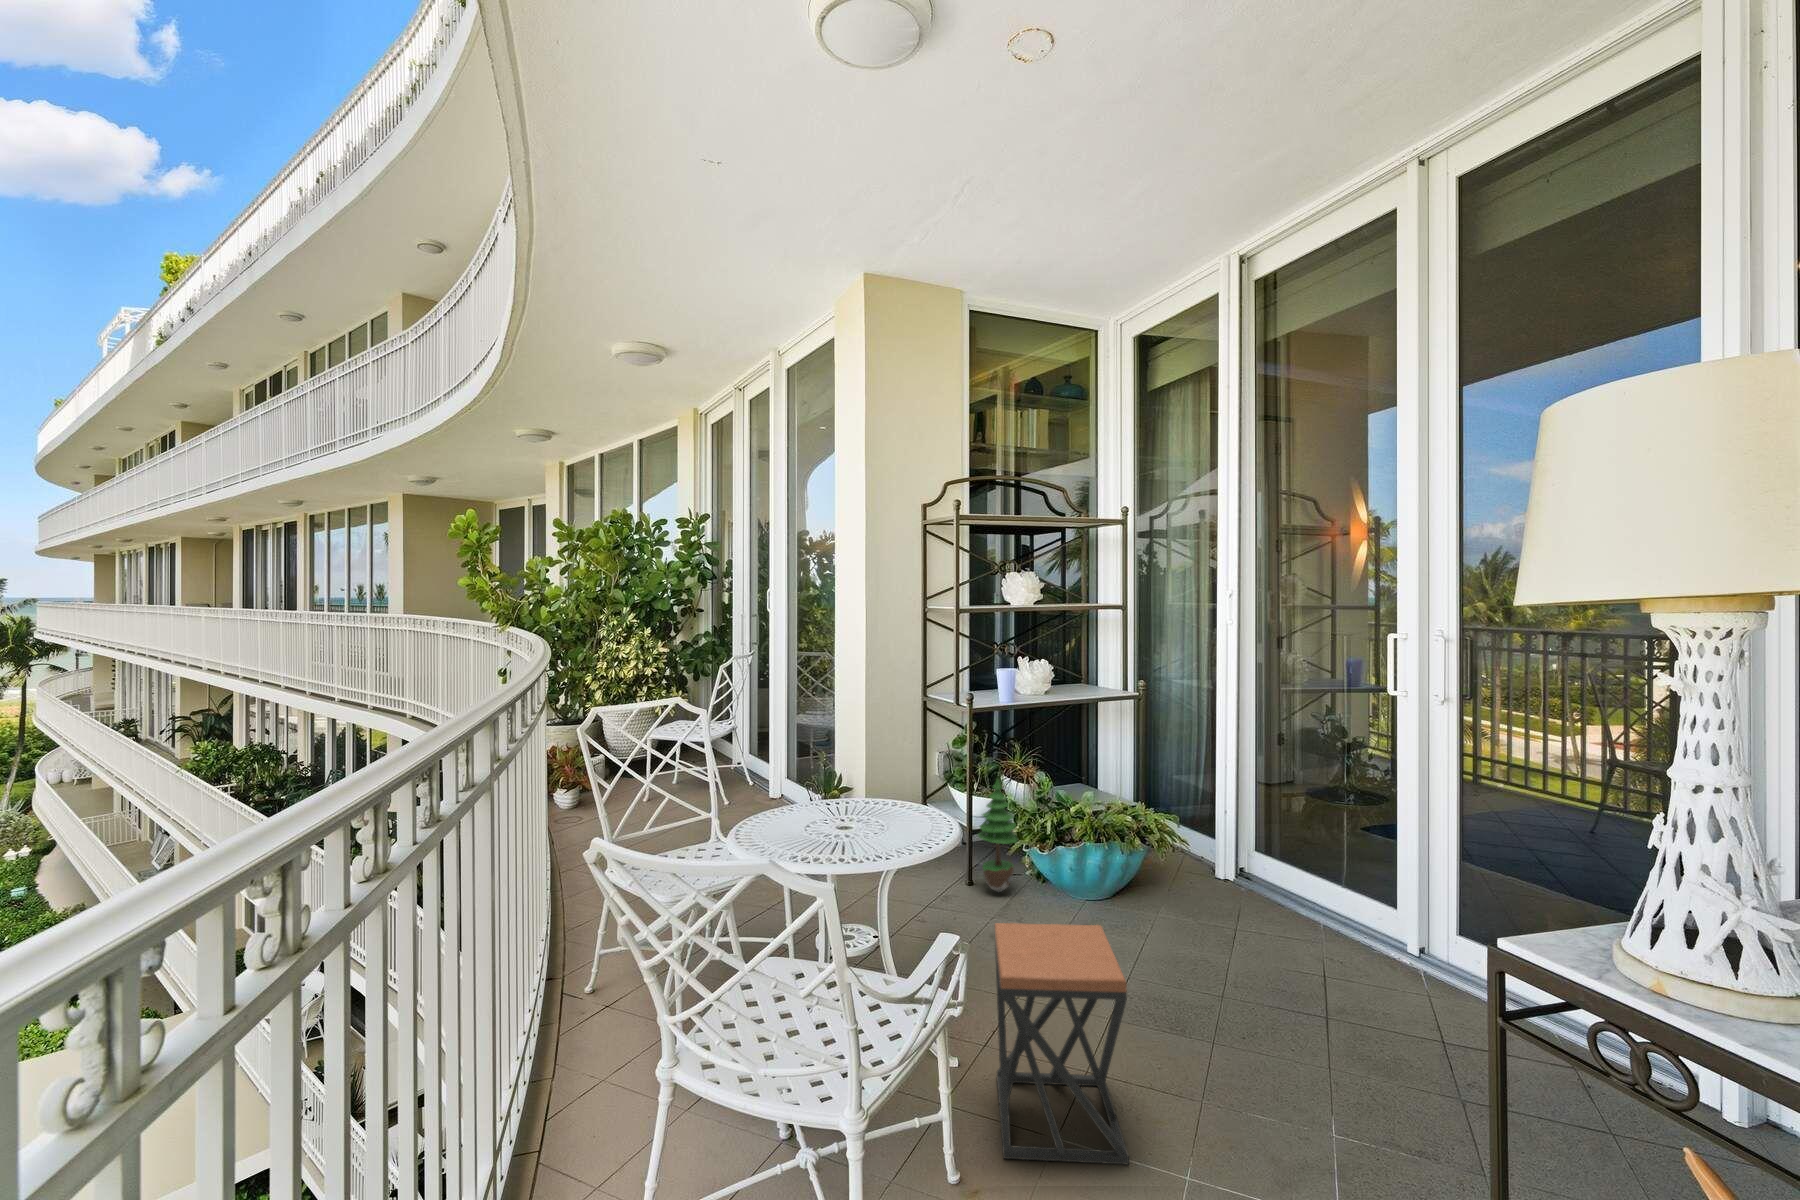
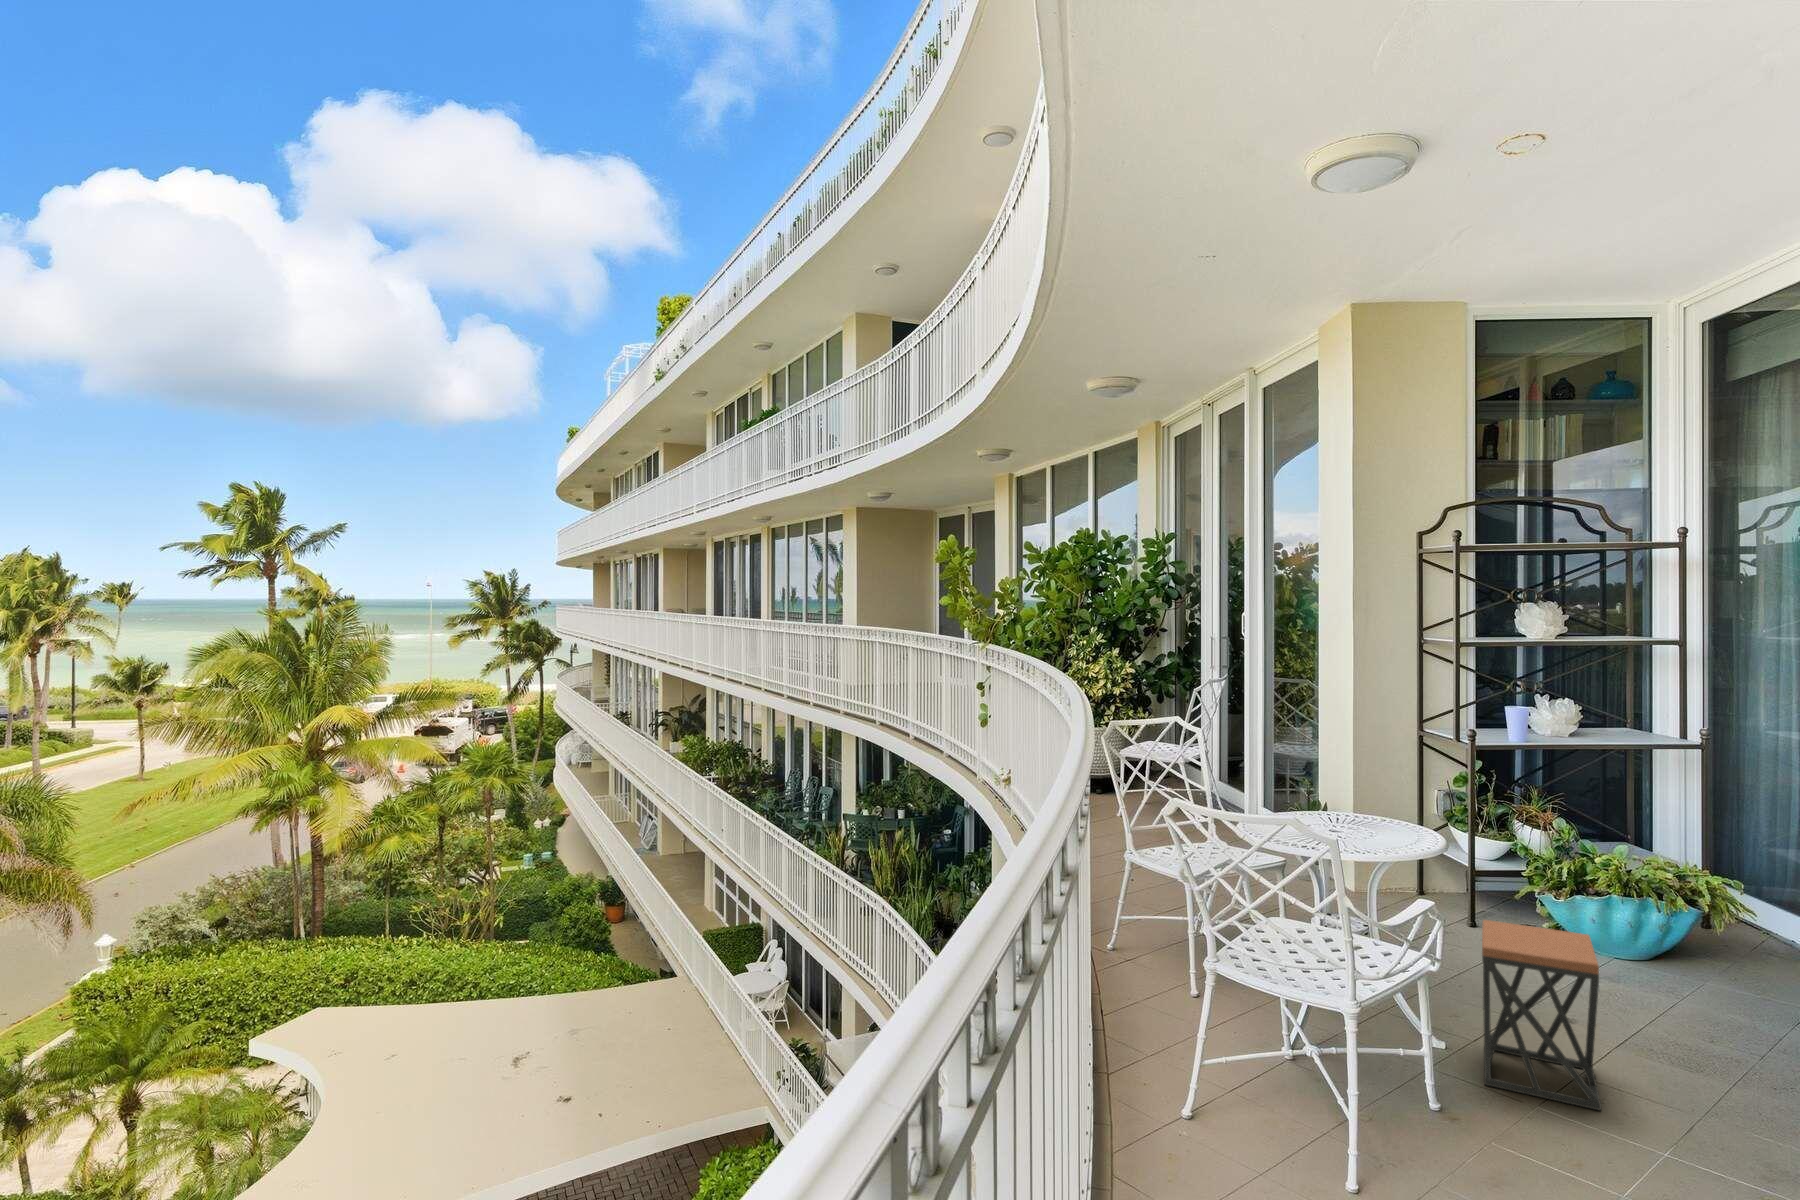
potted tree: present [978,780,1017,892] -> none [1479,818,1529,933]

